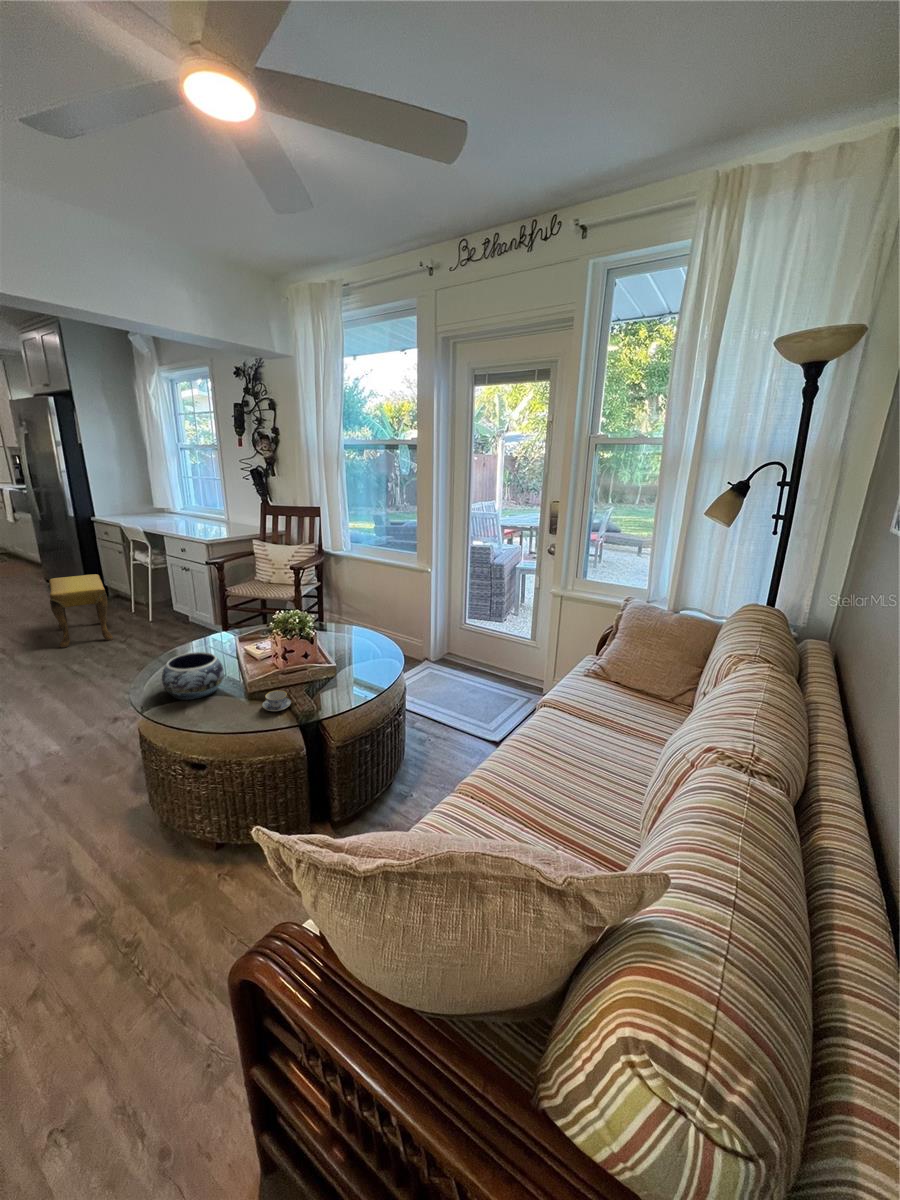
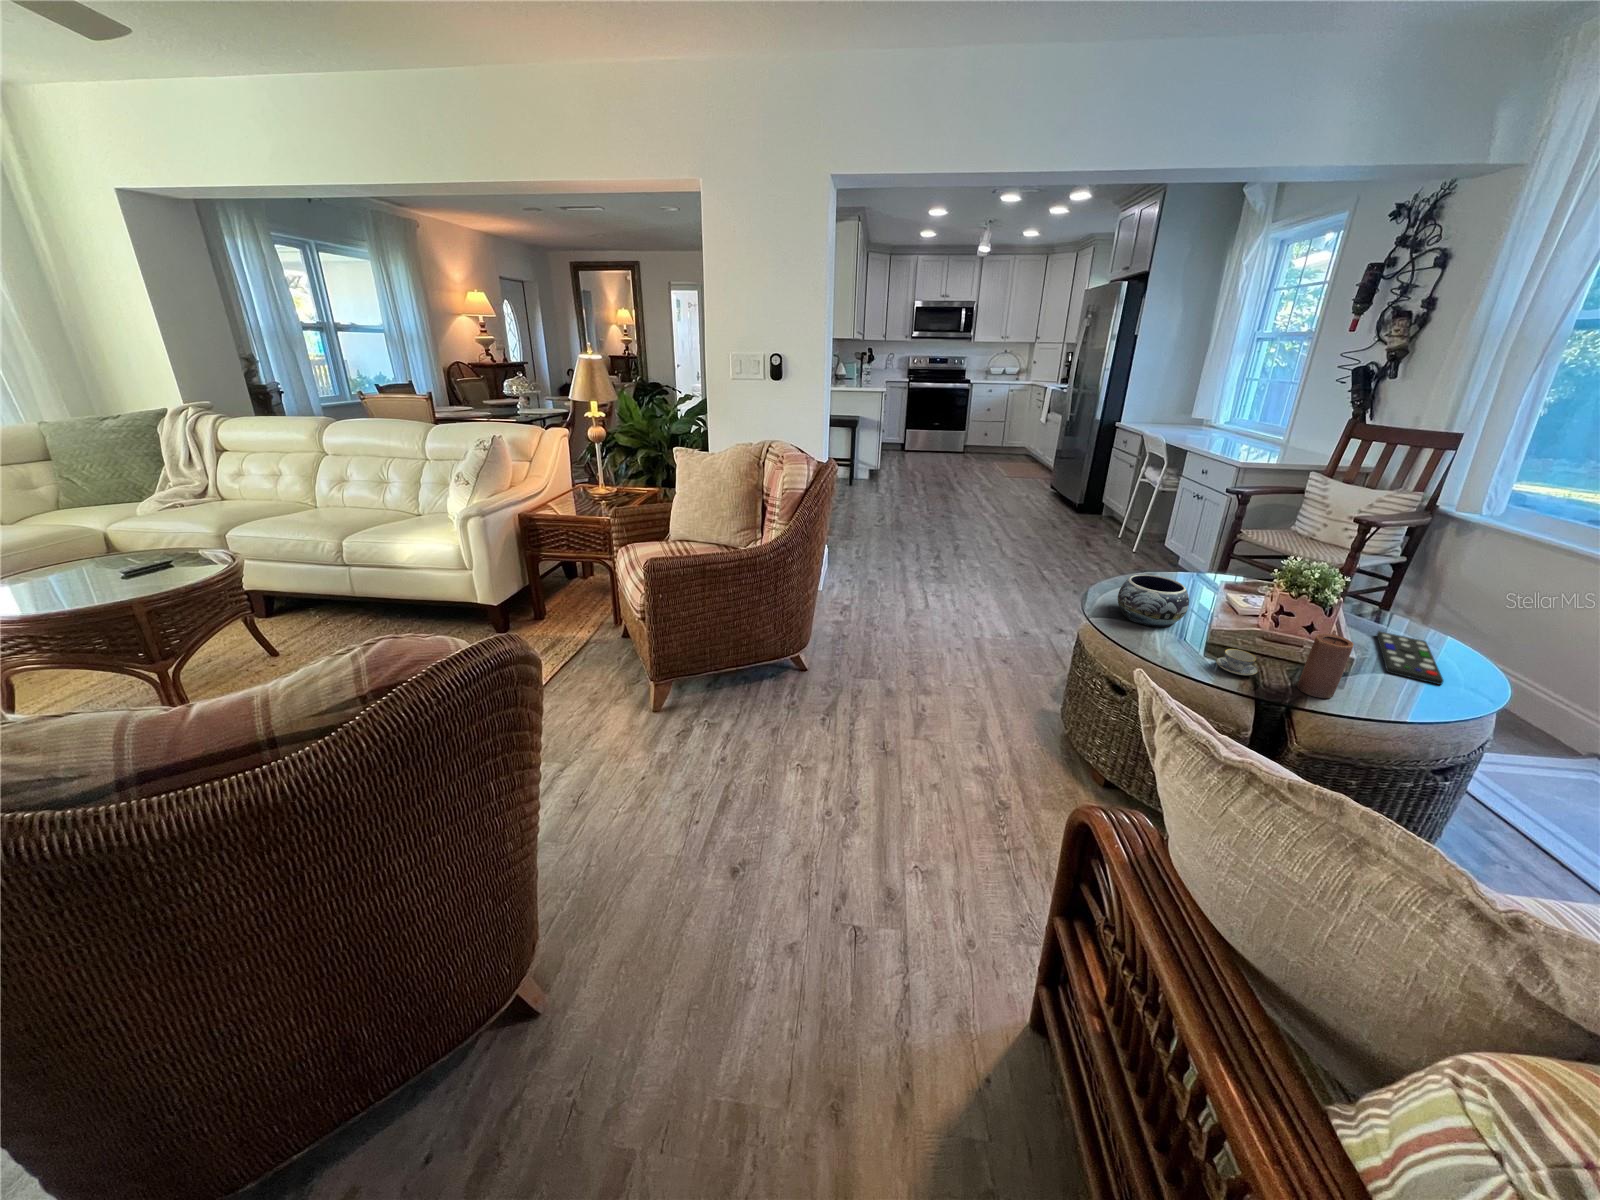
footstool: present [49,574,113,648] -> none [1042,481,1101,557]
remote control: none [335,636,376,665] -> present [1377,631,1443,685]
candle: none [315,657,337,703] -> present [1297,634,1354,698]

